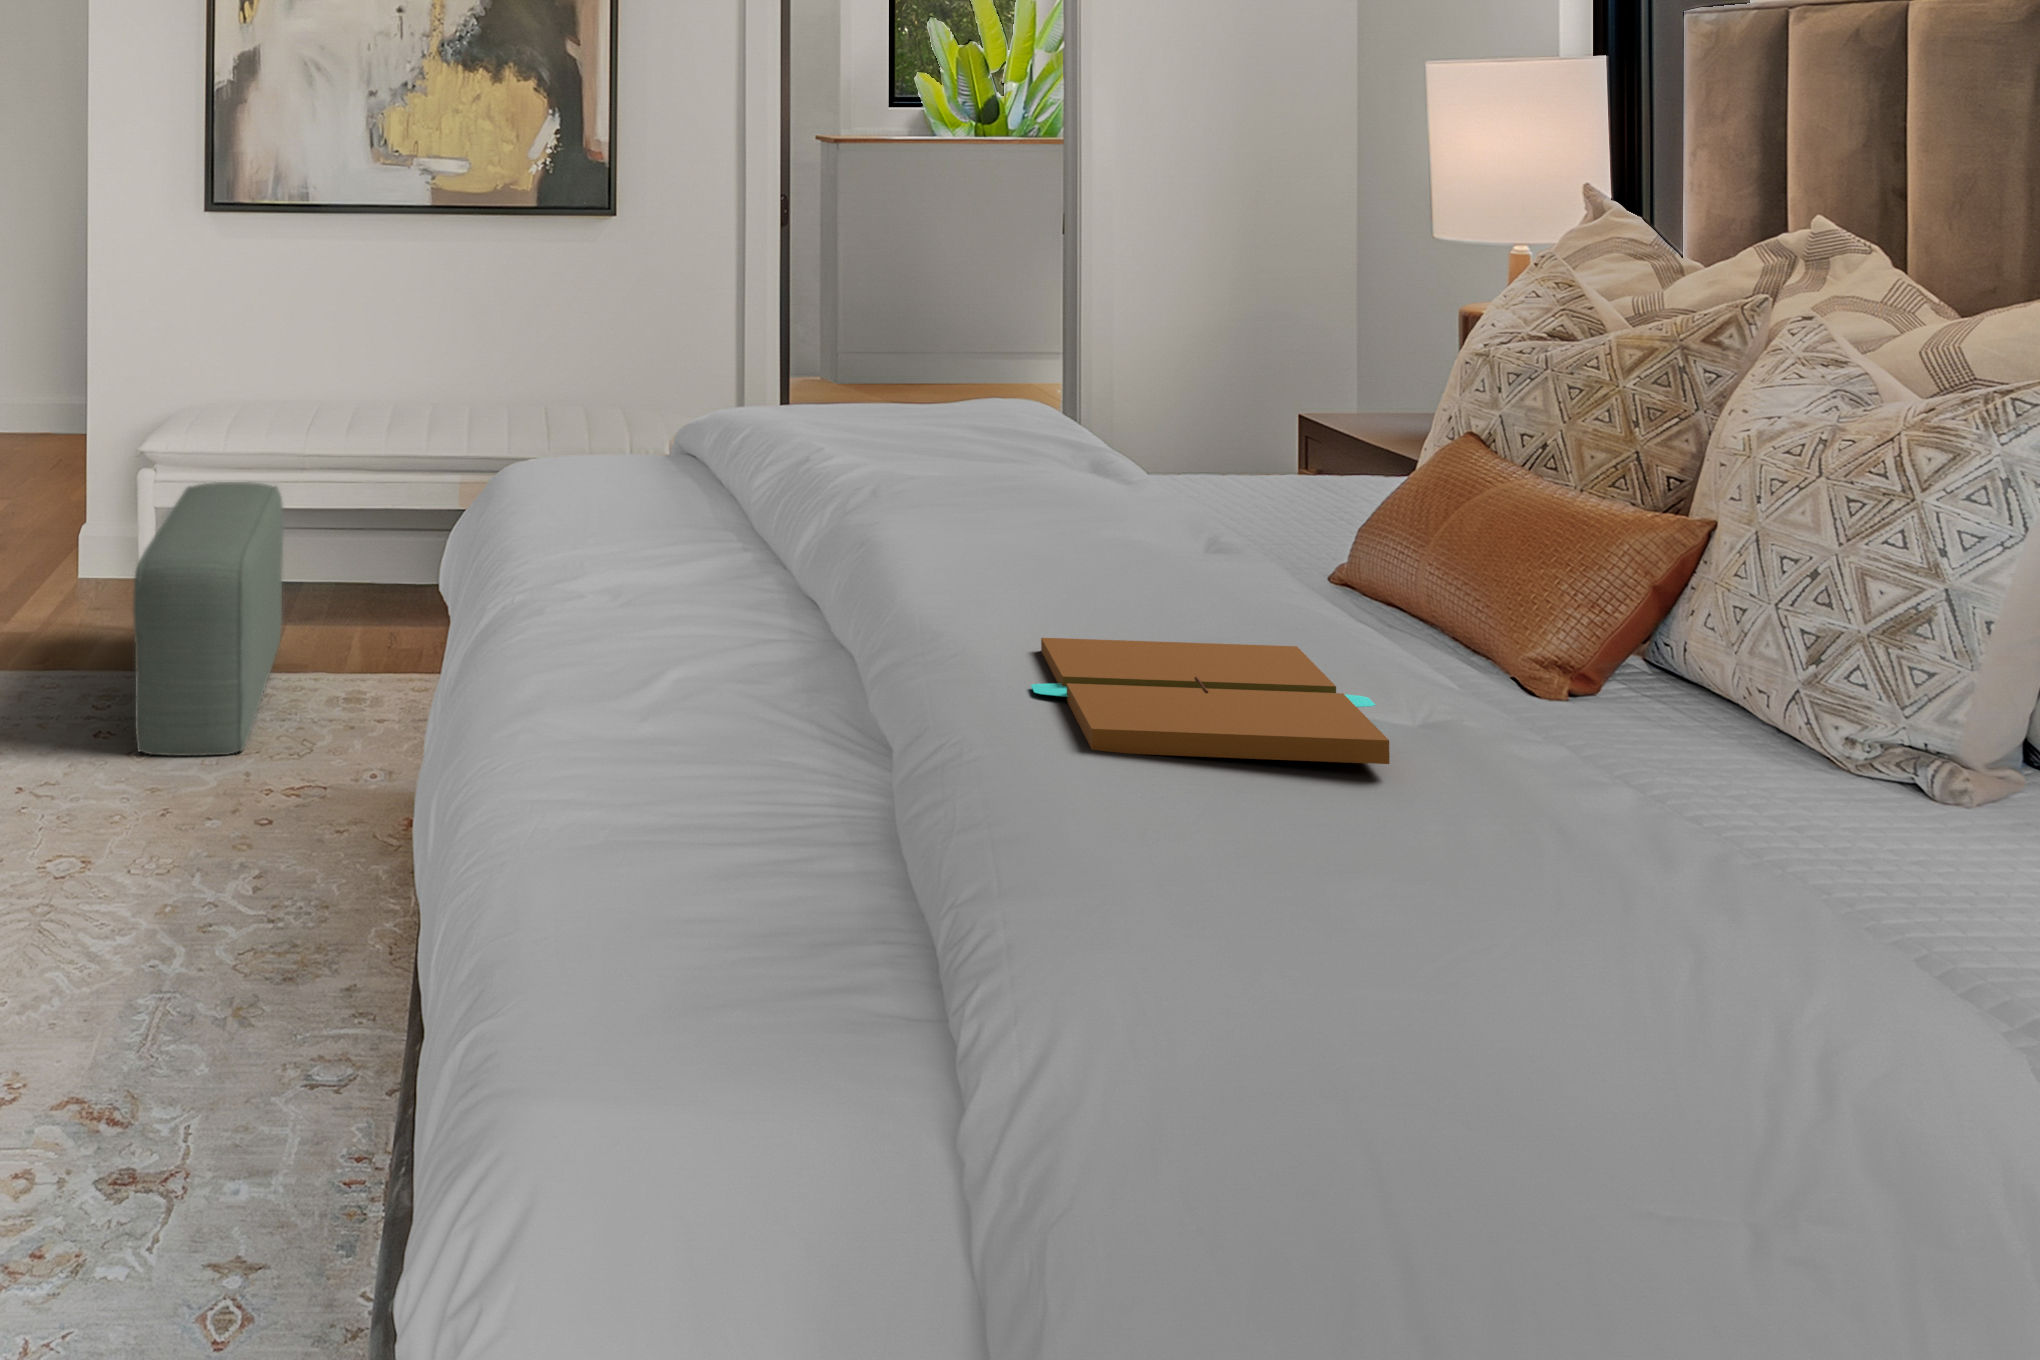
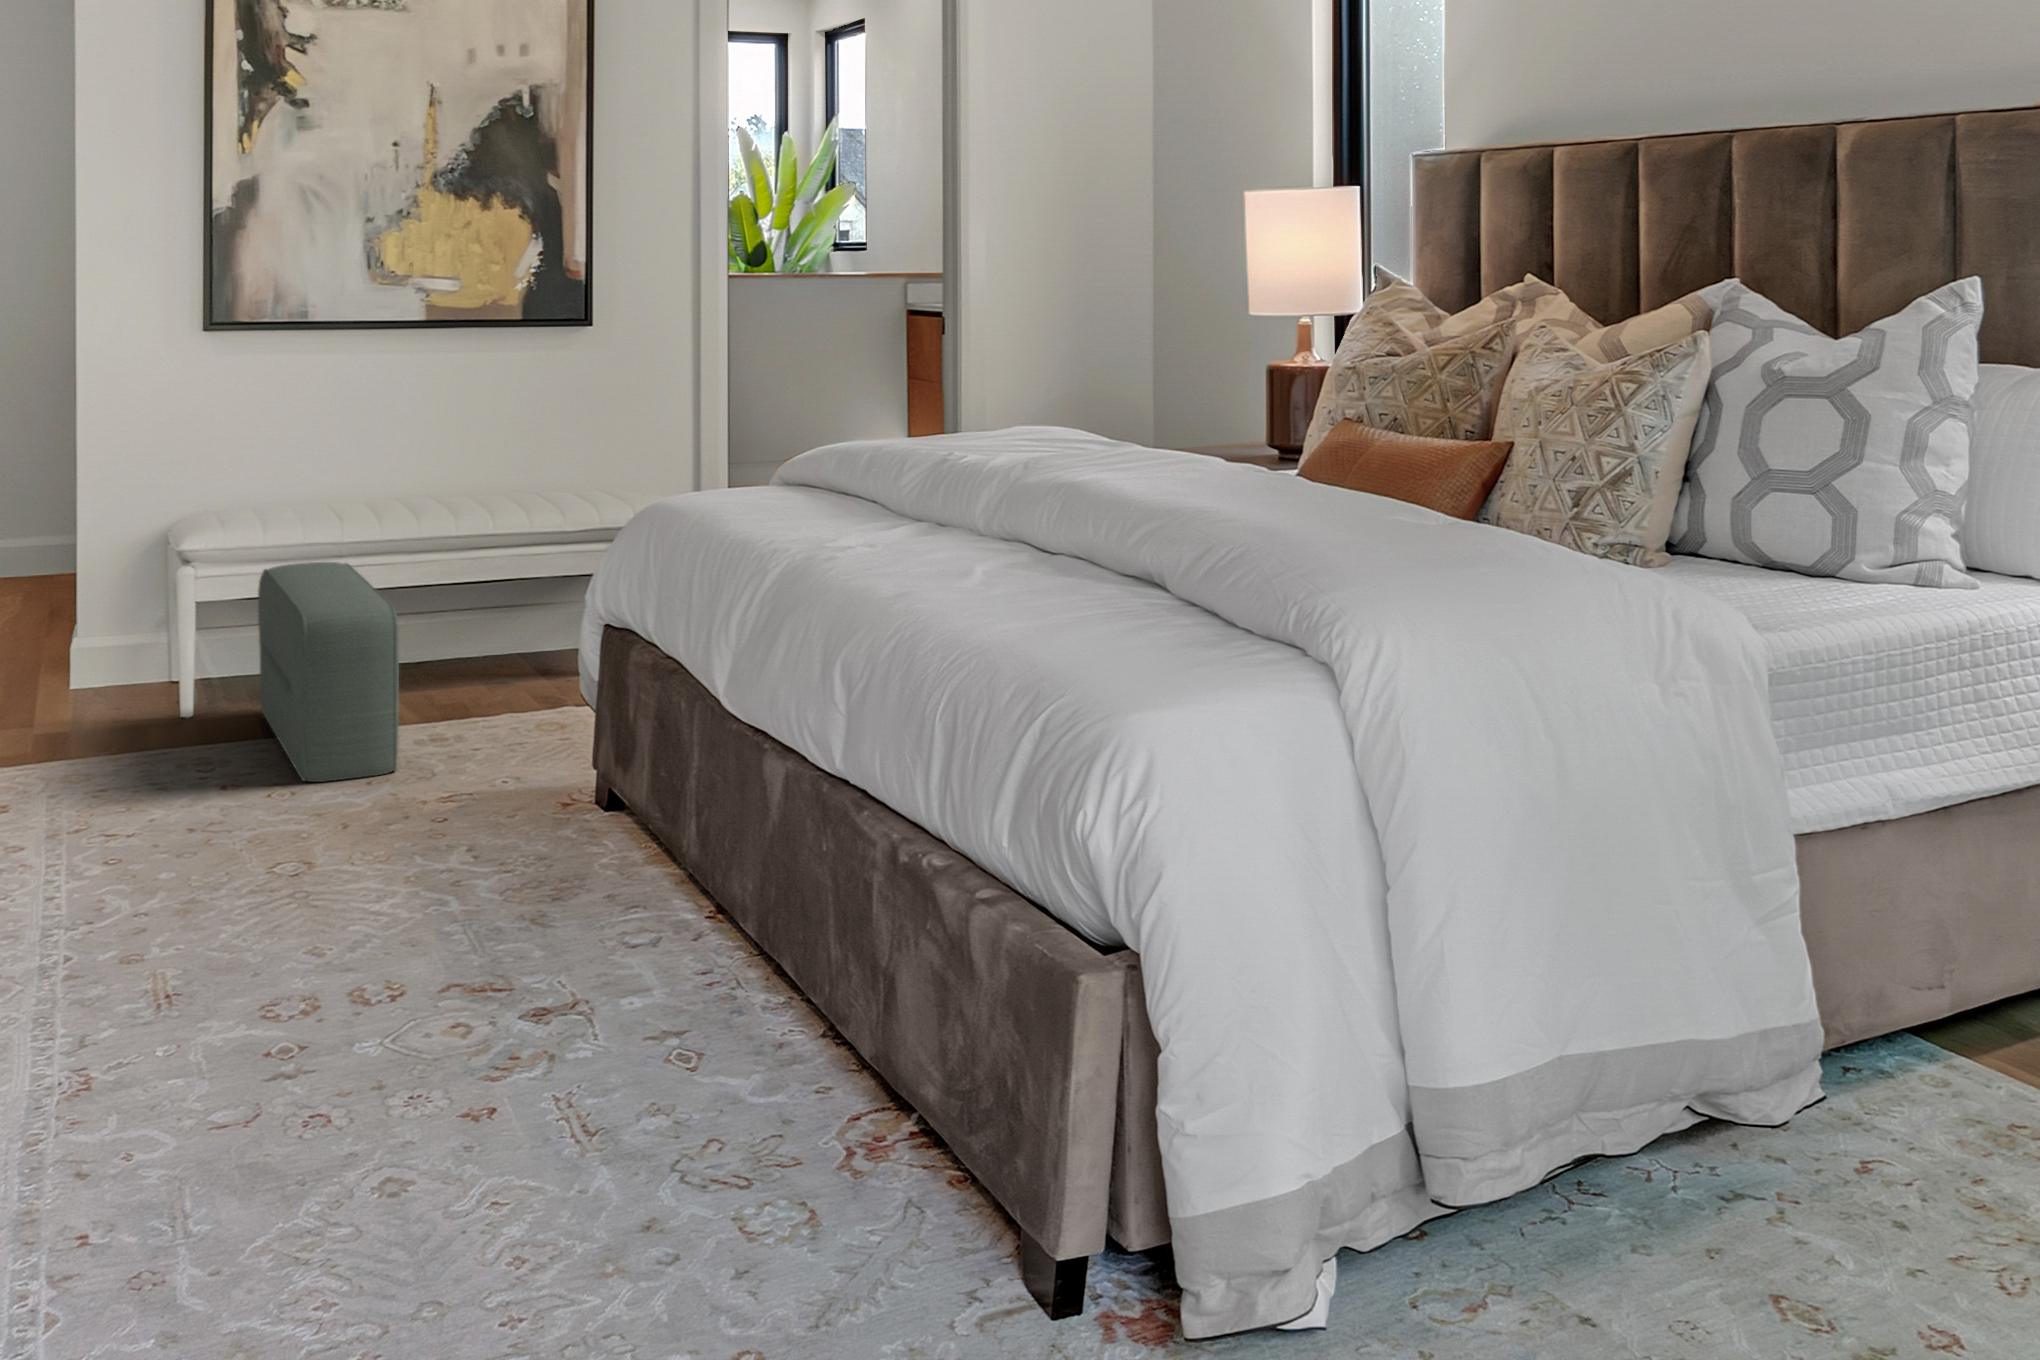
book: present [1031,638,1389,764] -> none [1234,503,1448,546]

